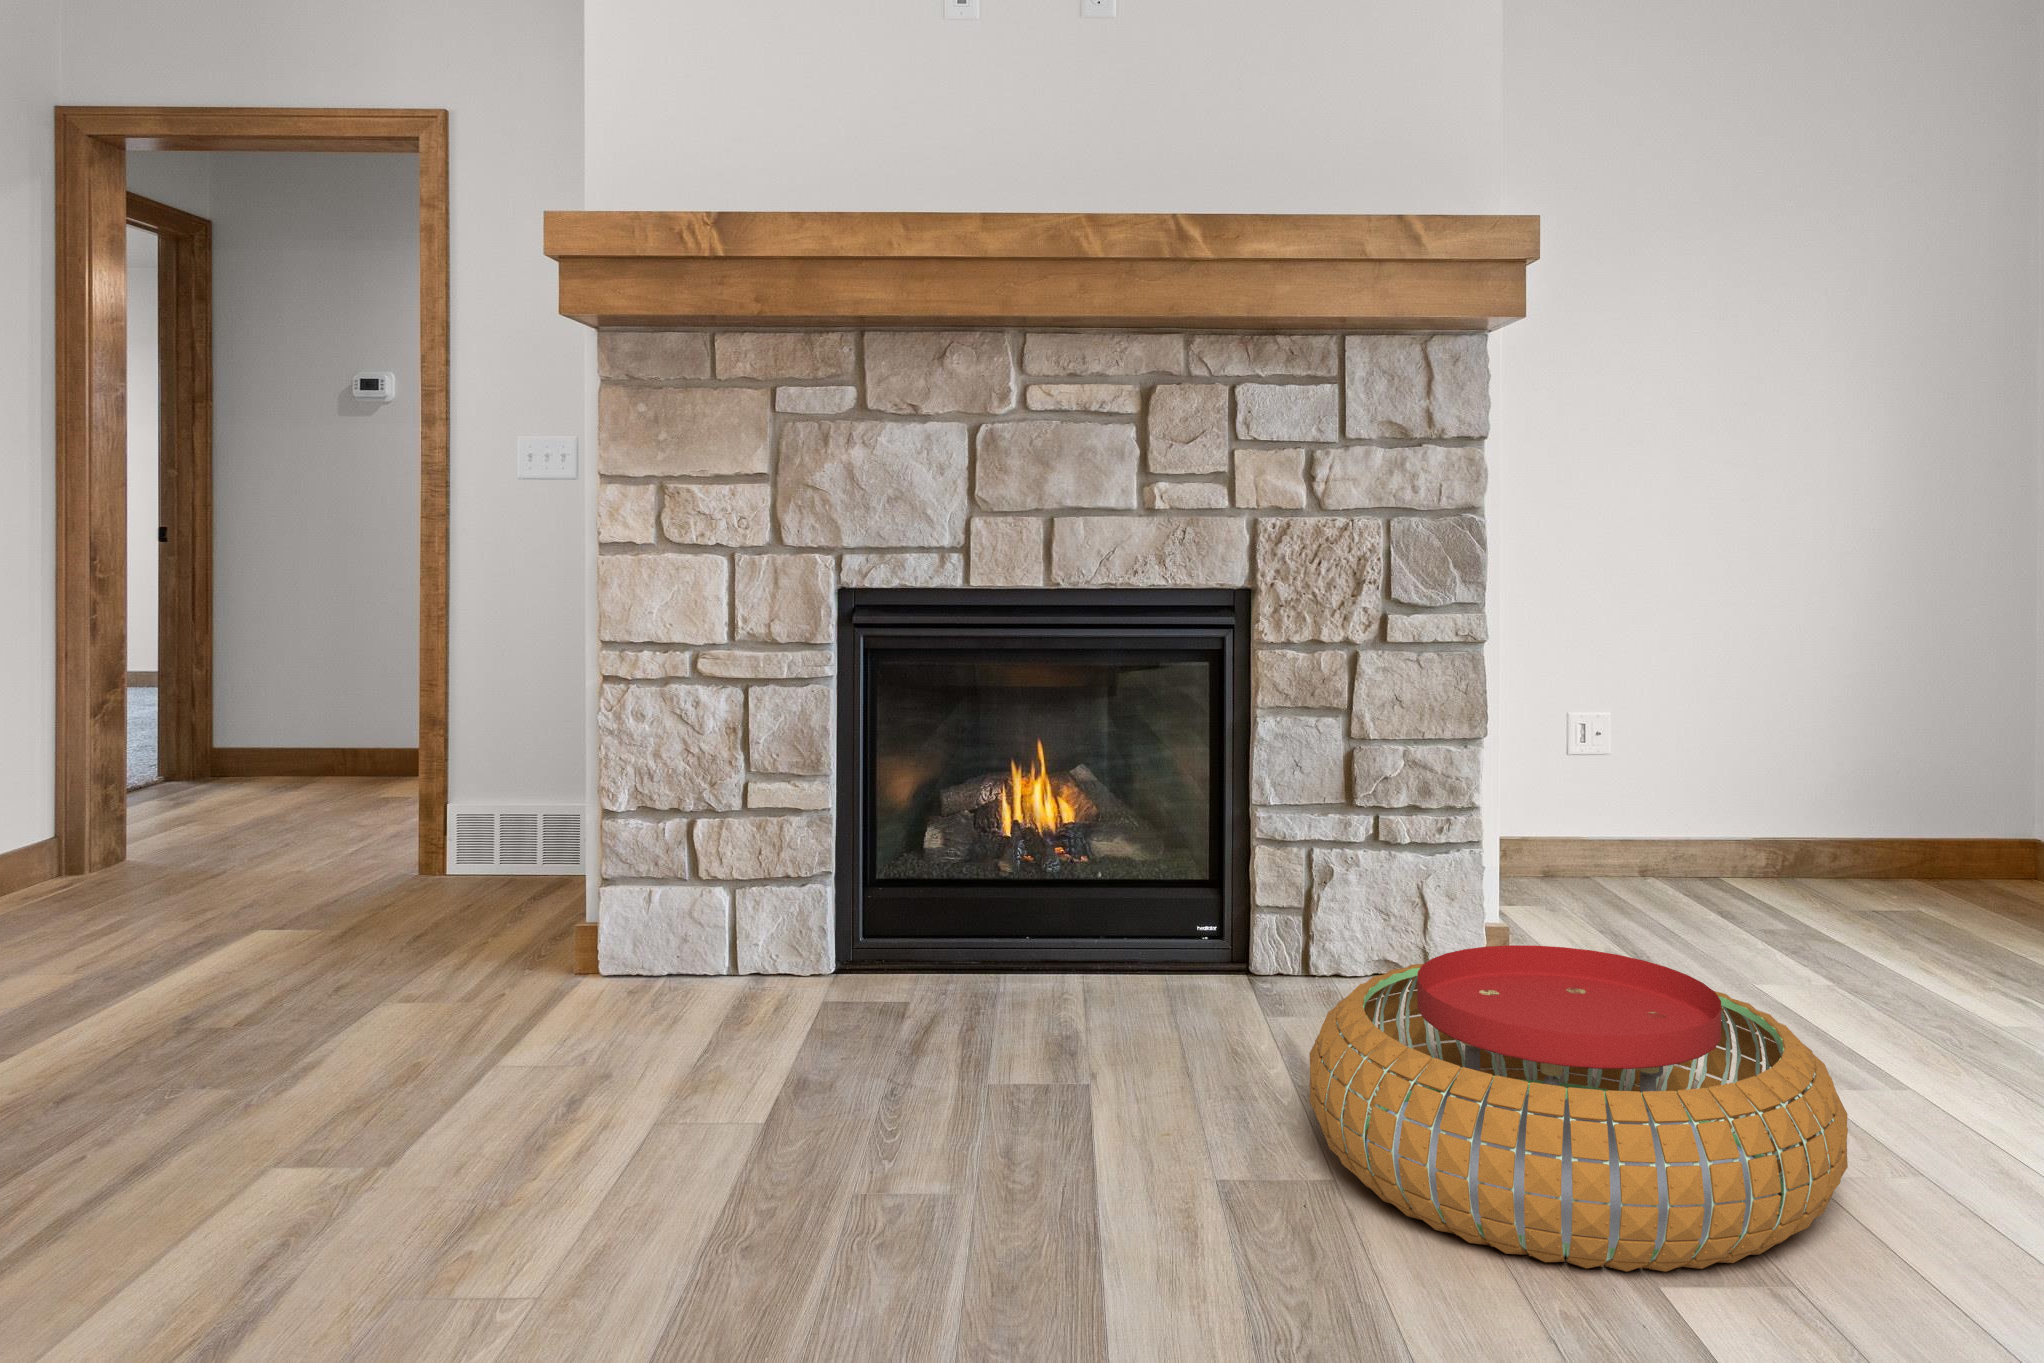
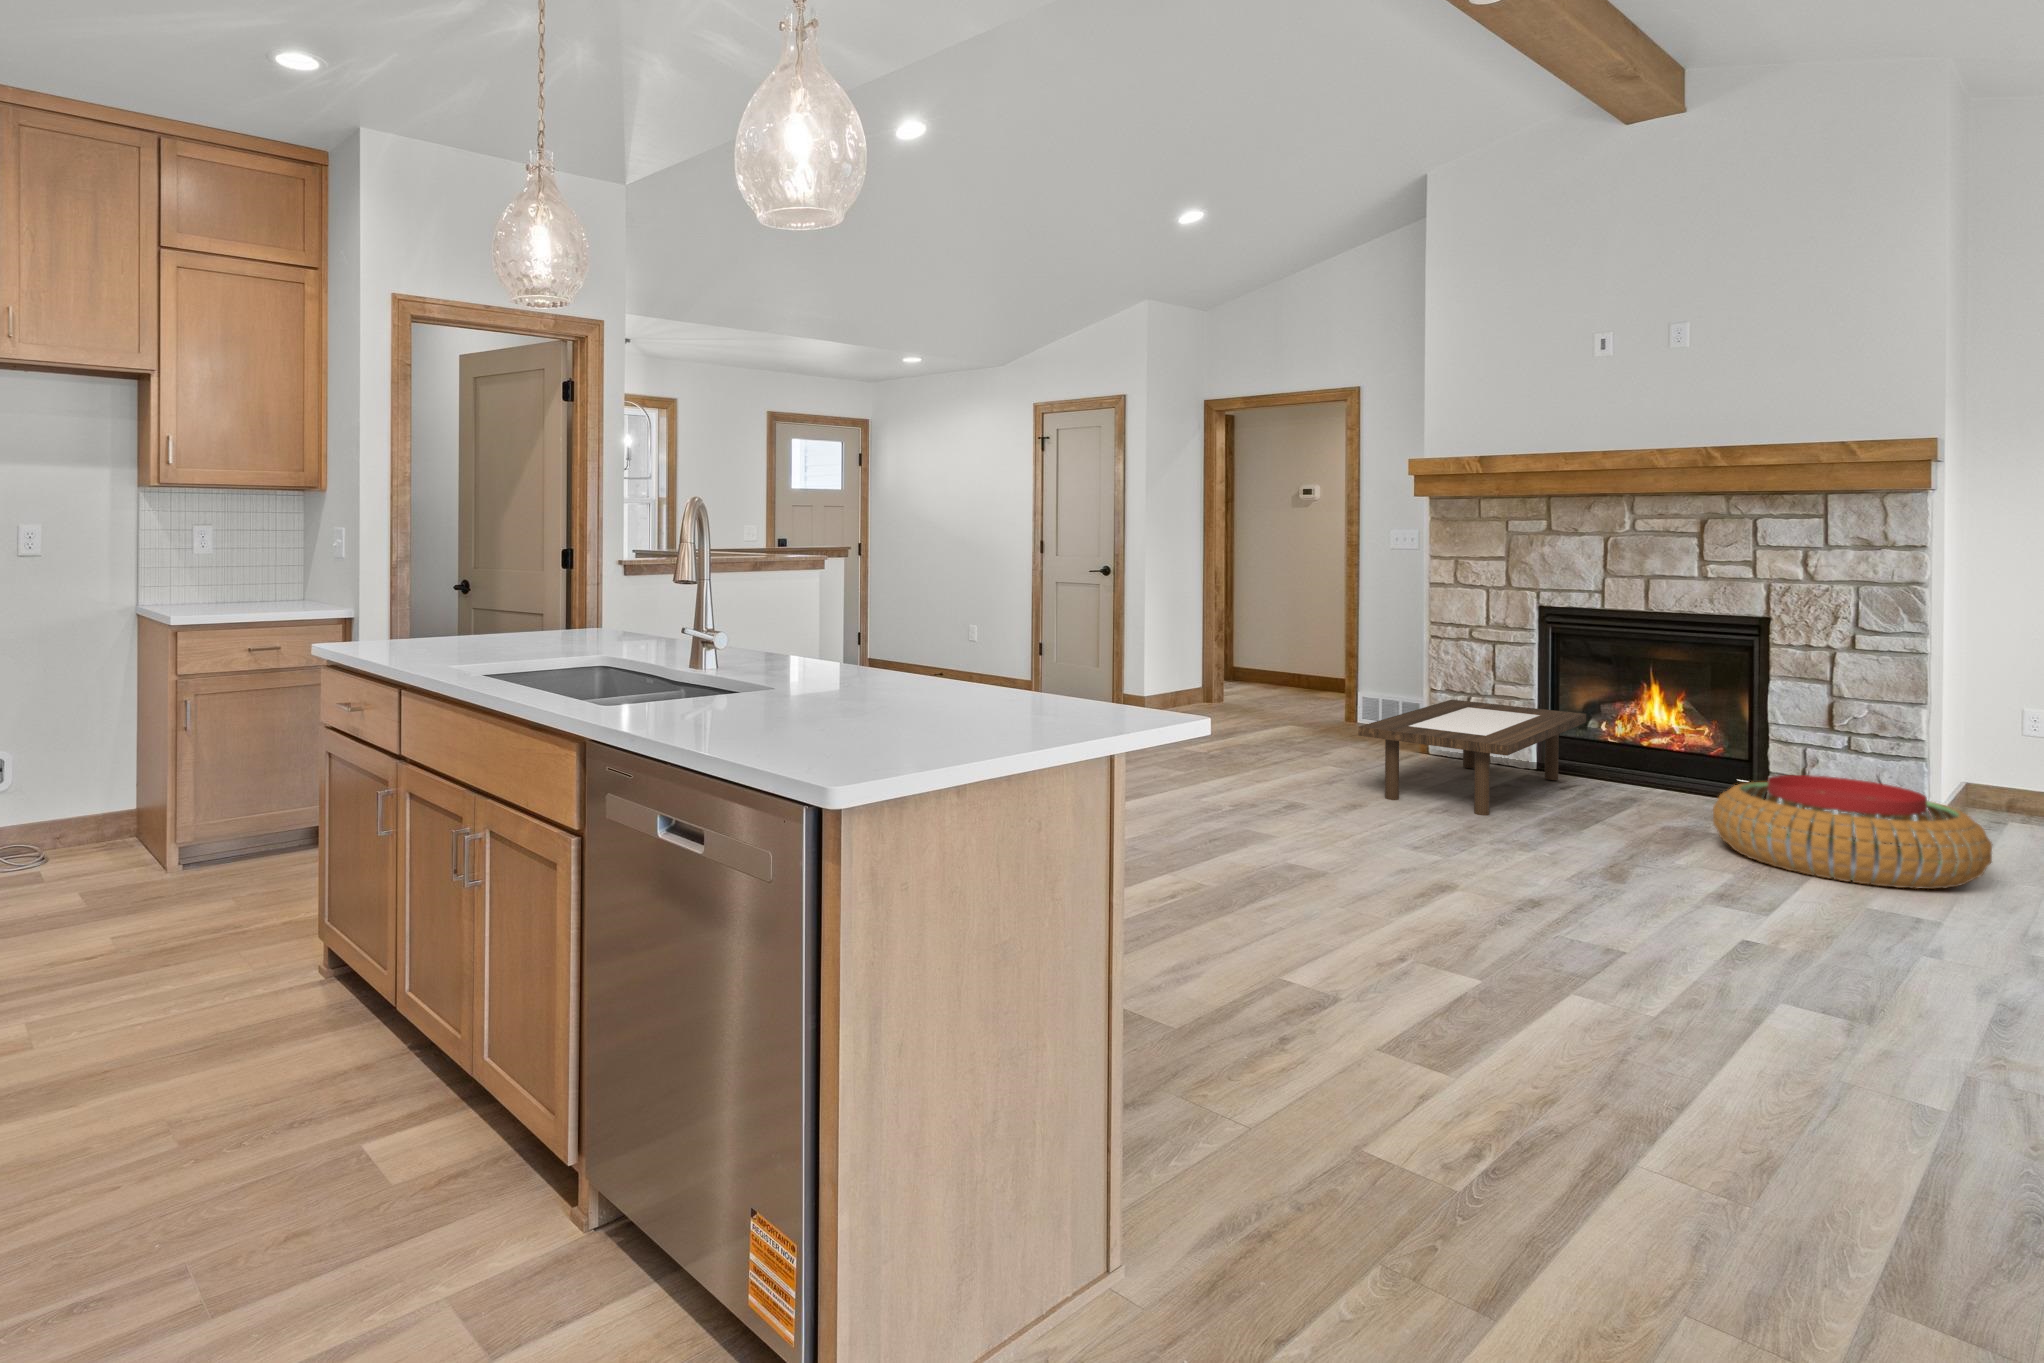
coffee table: none [409,829,940,1242] -> present [1358,700,1586,816]

